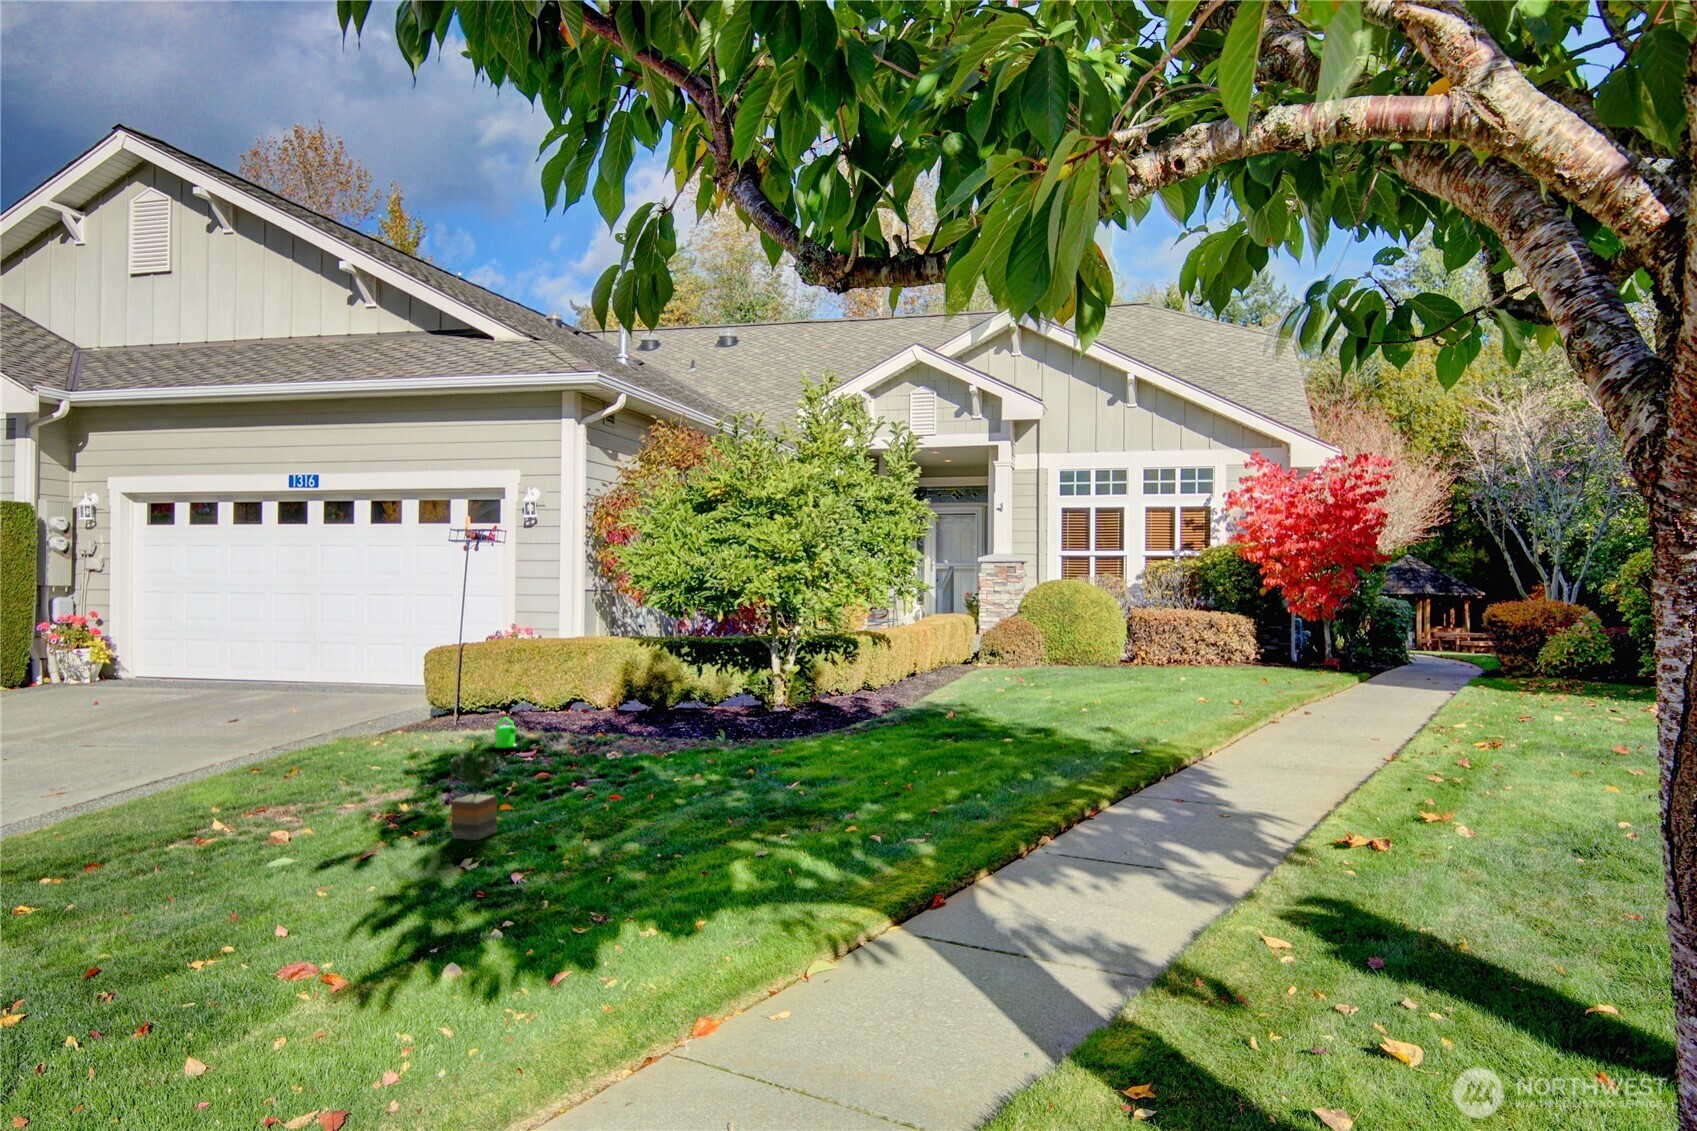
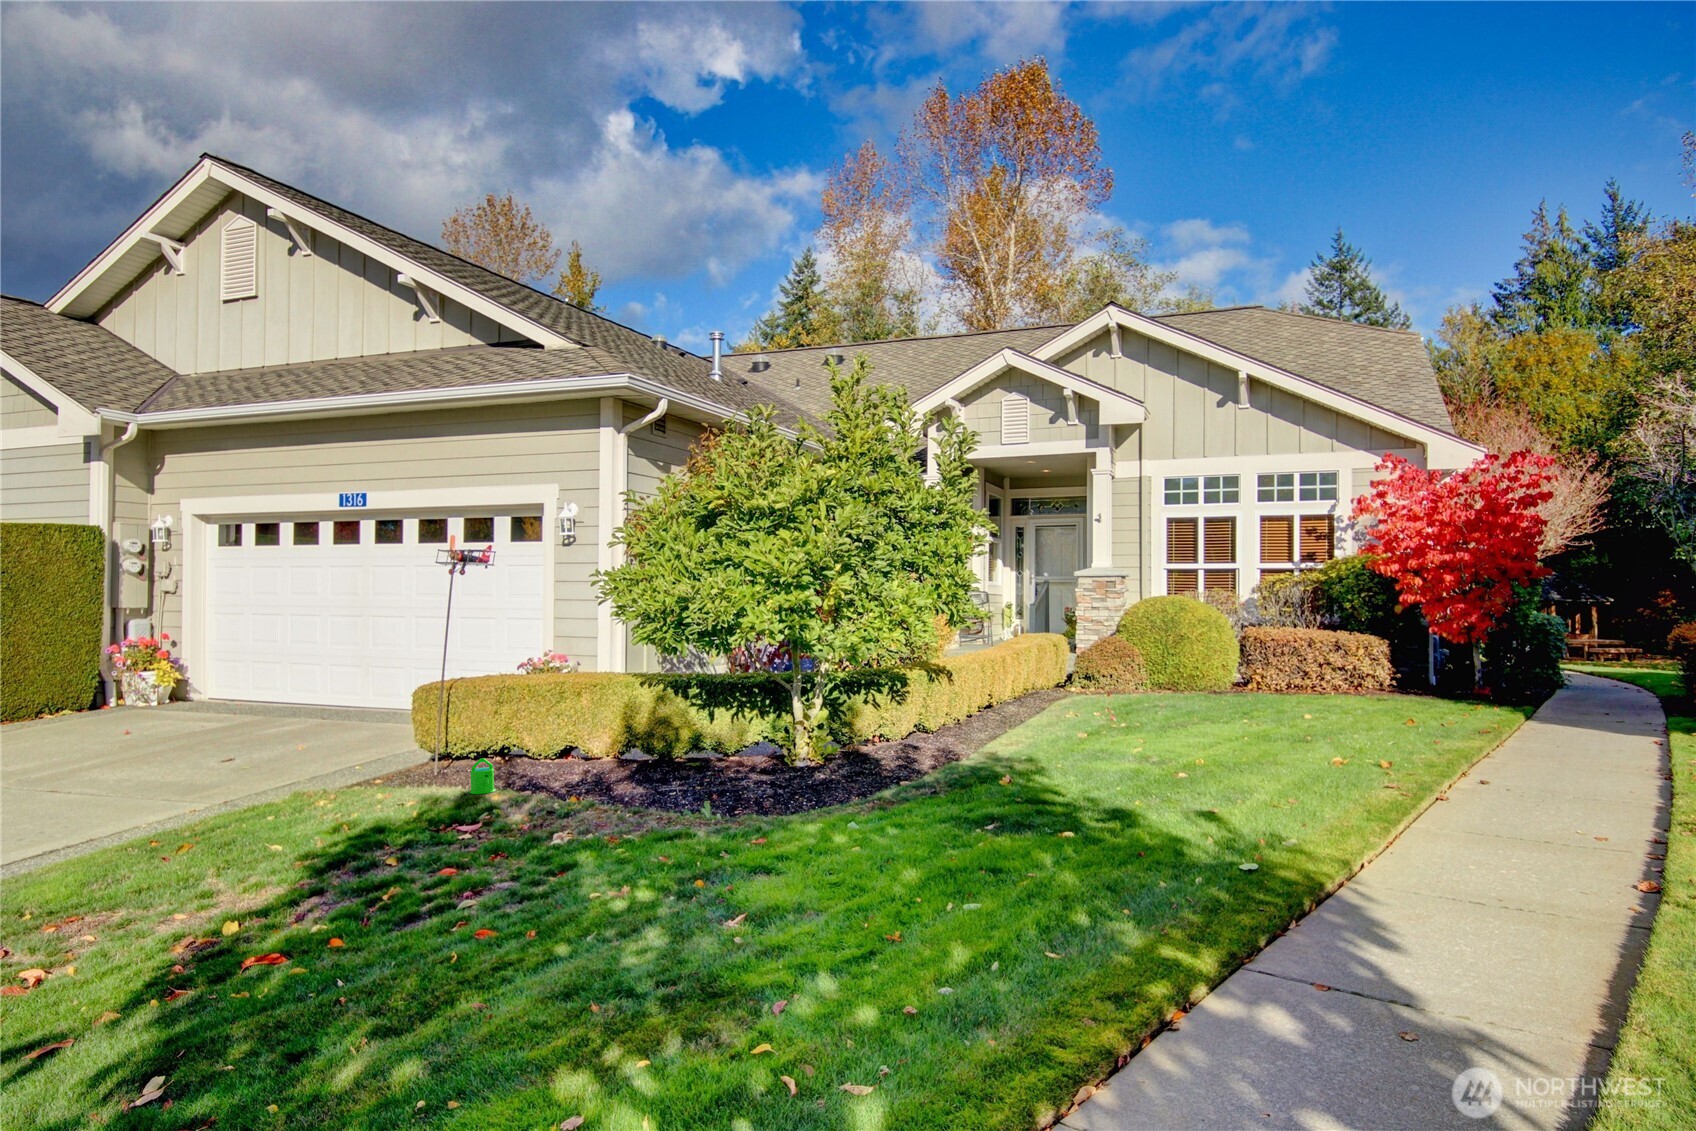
potted tree: present [450,752,504,840] -> none [284,825,371,946]

